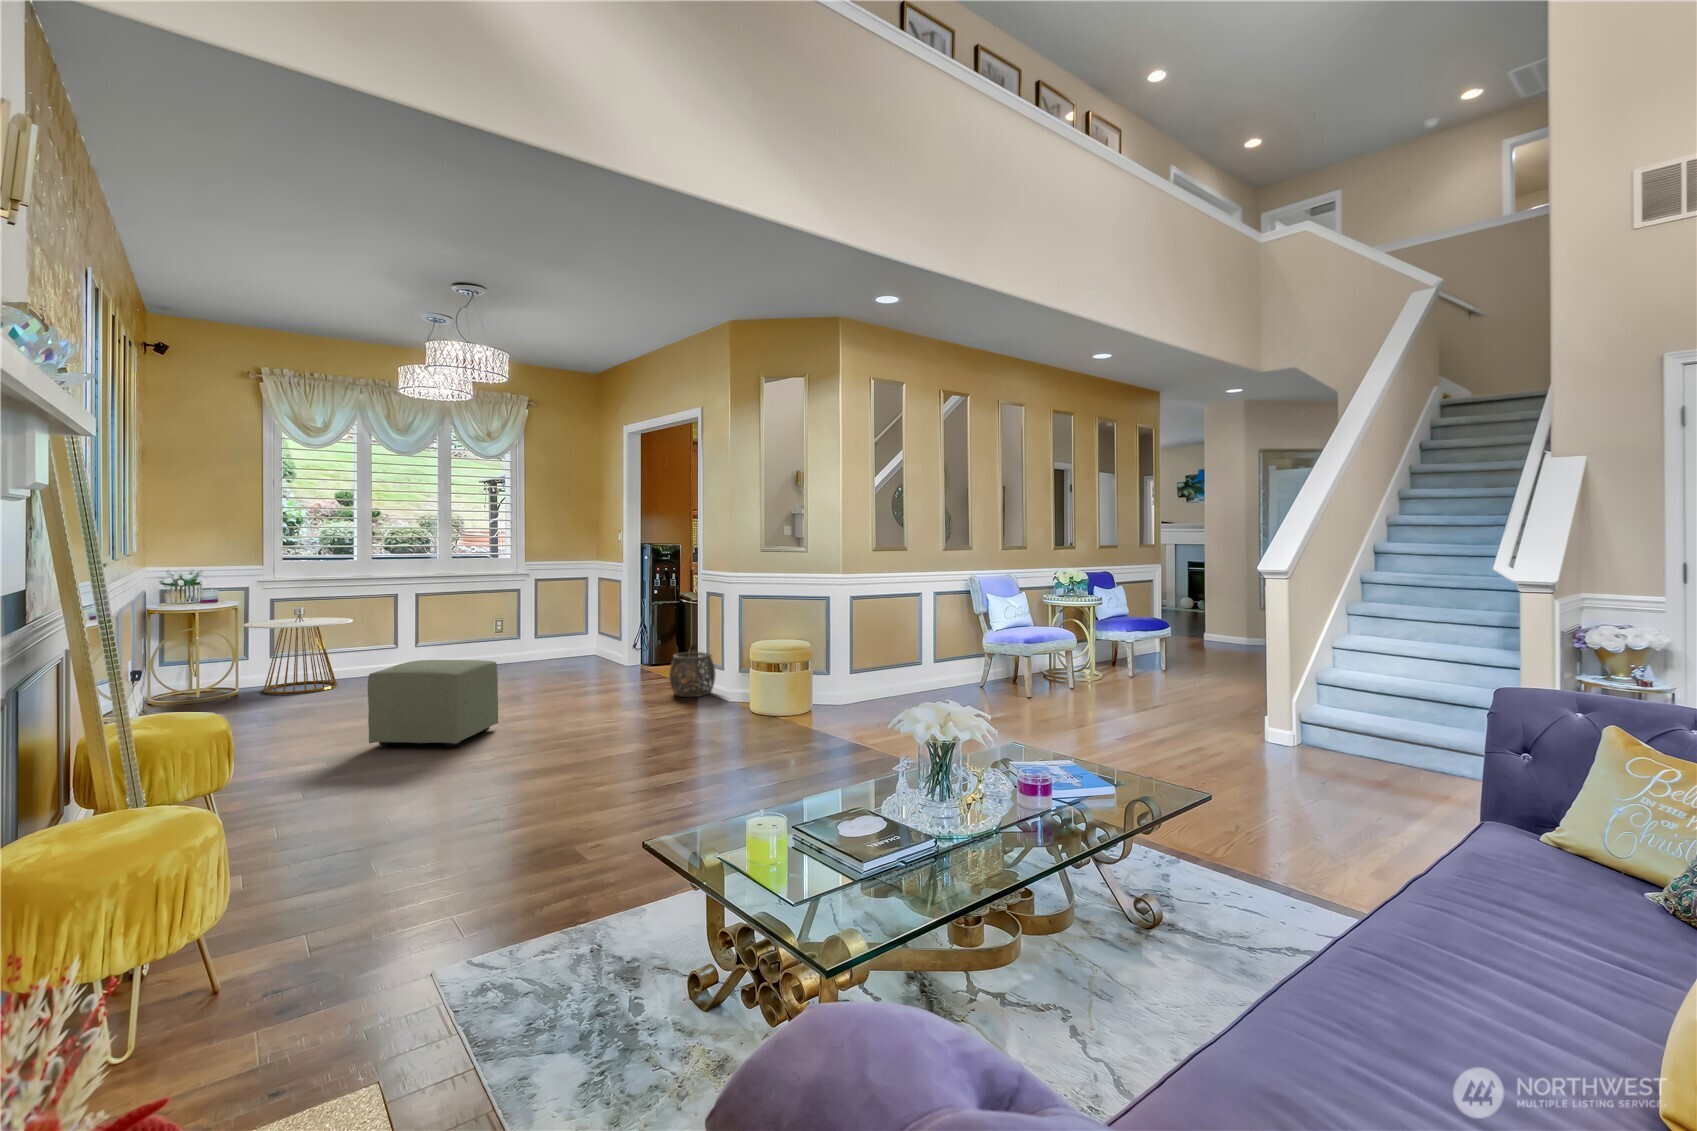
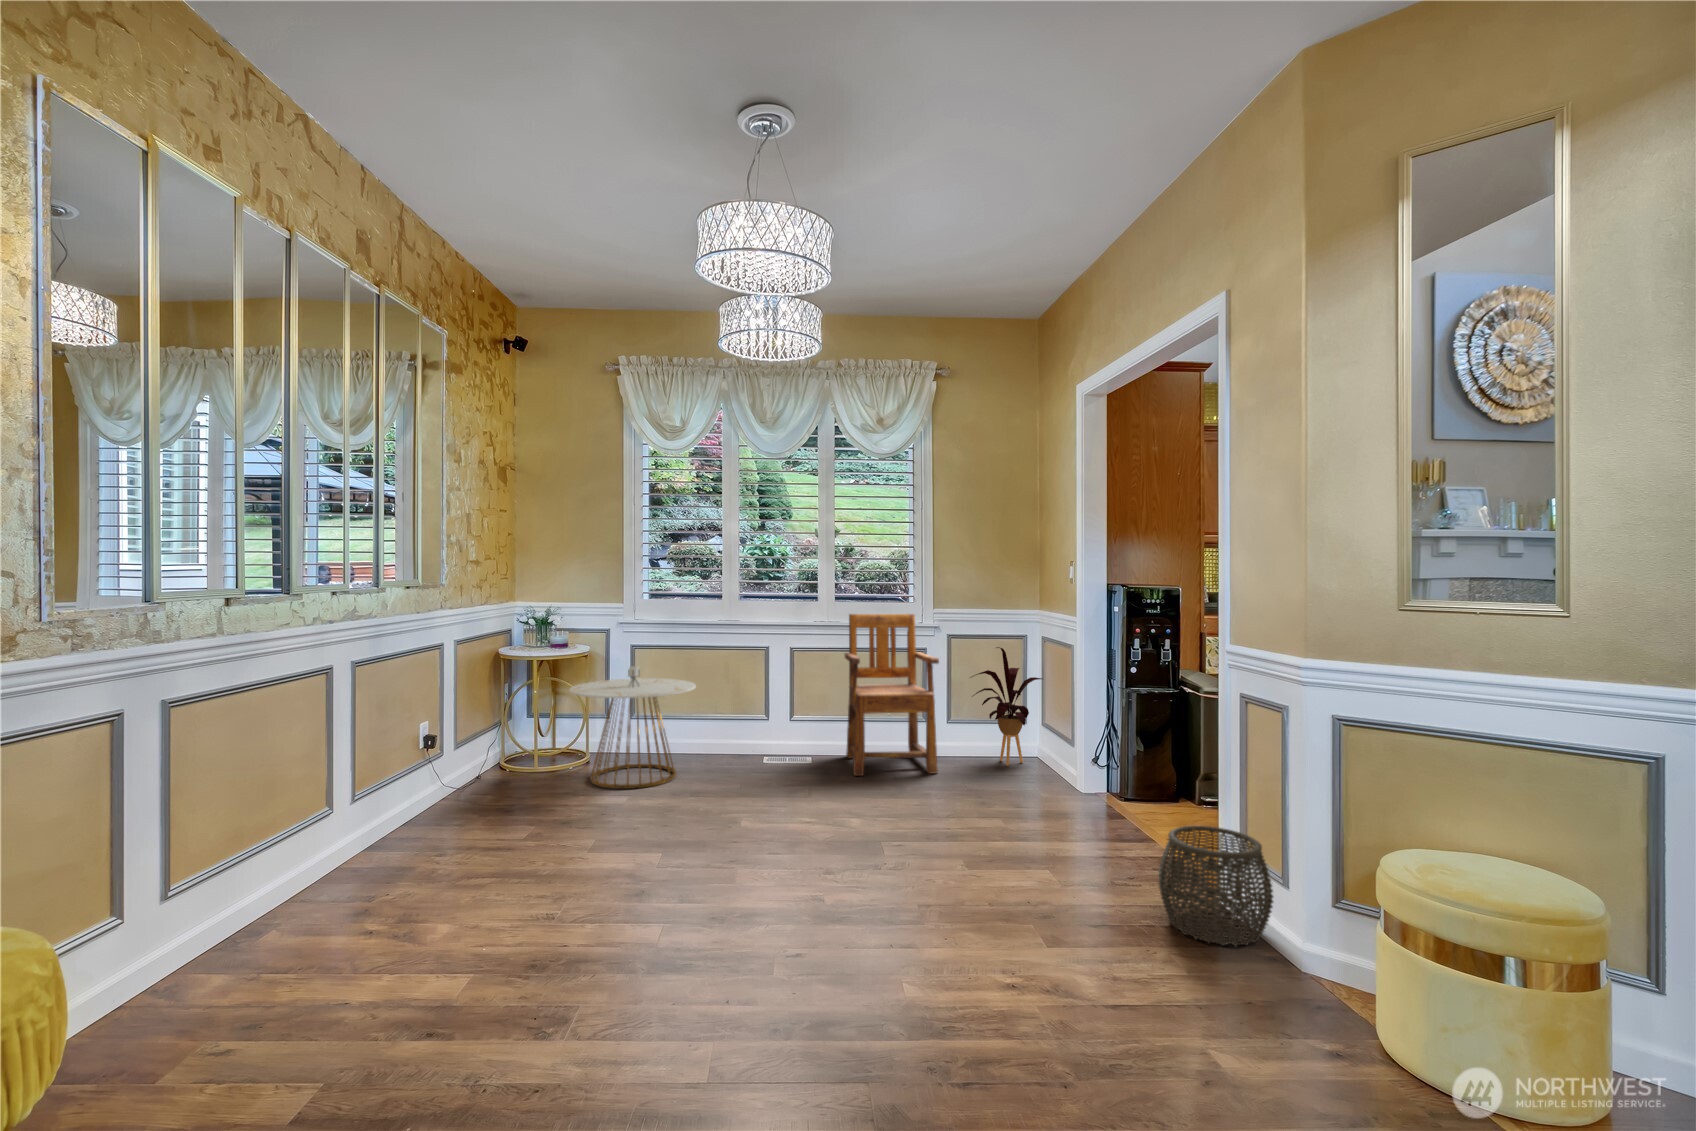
armchair: none [461,566,535,672] -> present [845,614,939,776]
house plant: none [553,585,602,659] -> present [970,647,1042,766]
ottoman: present [368,660,498,747] -> none [529,807,781,1051]

